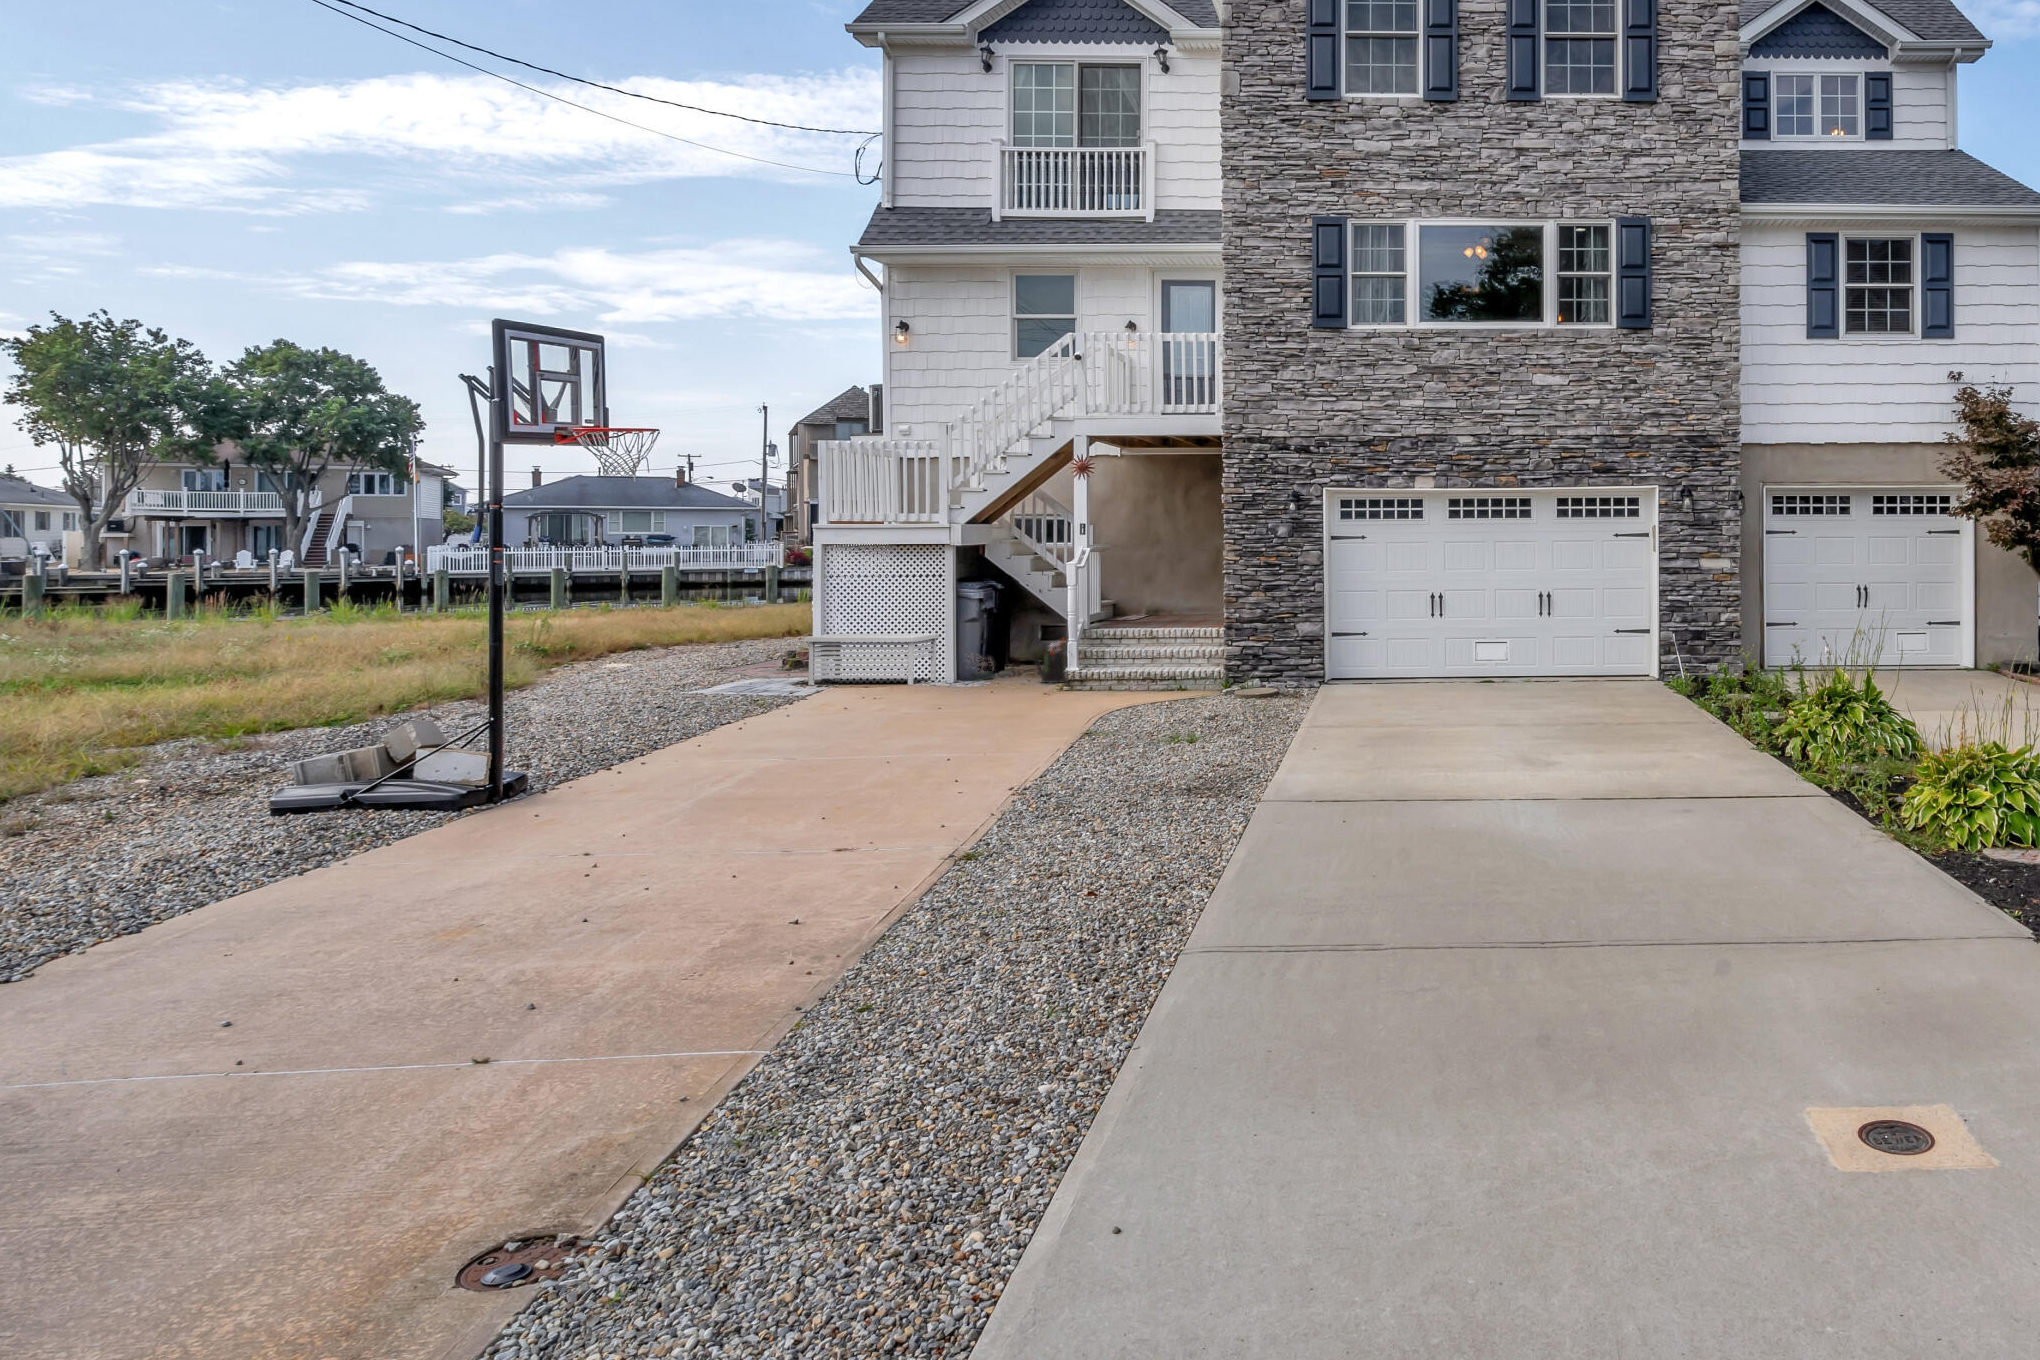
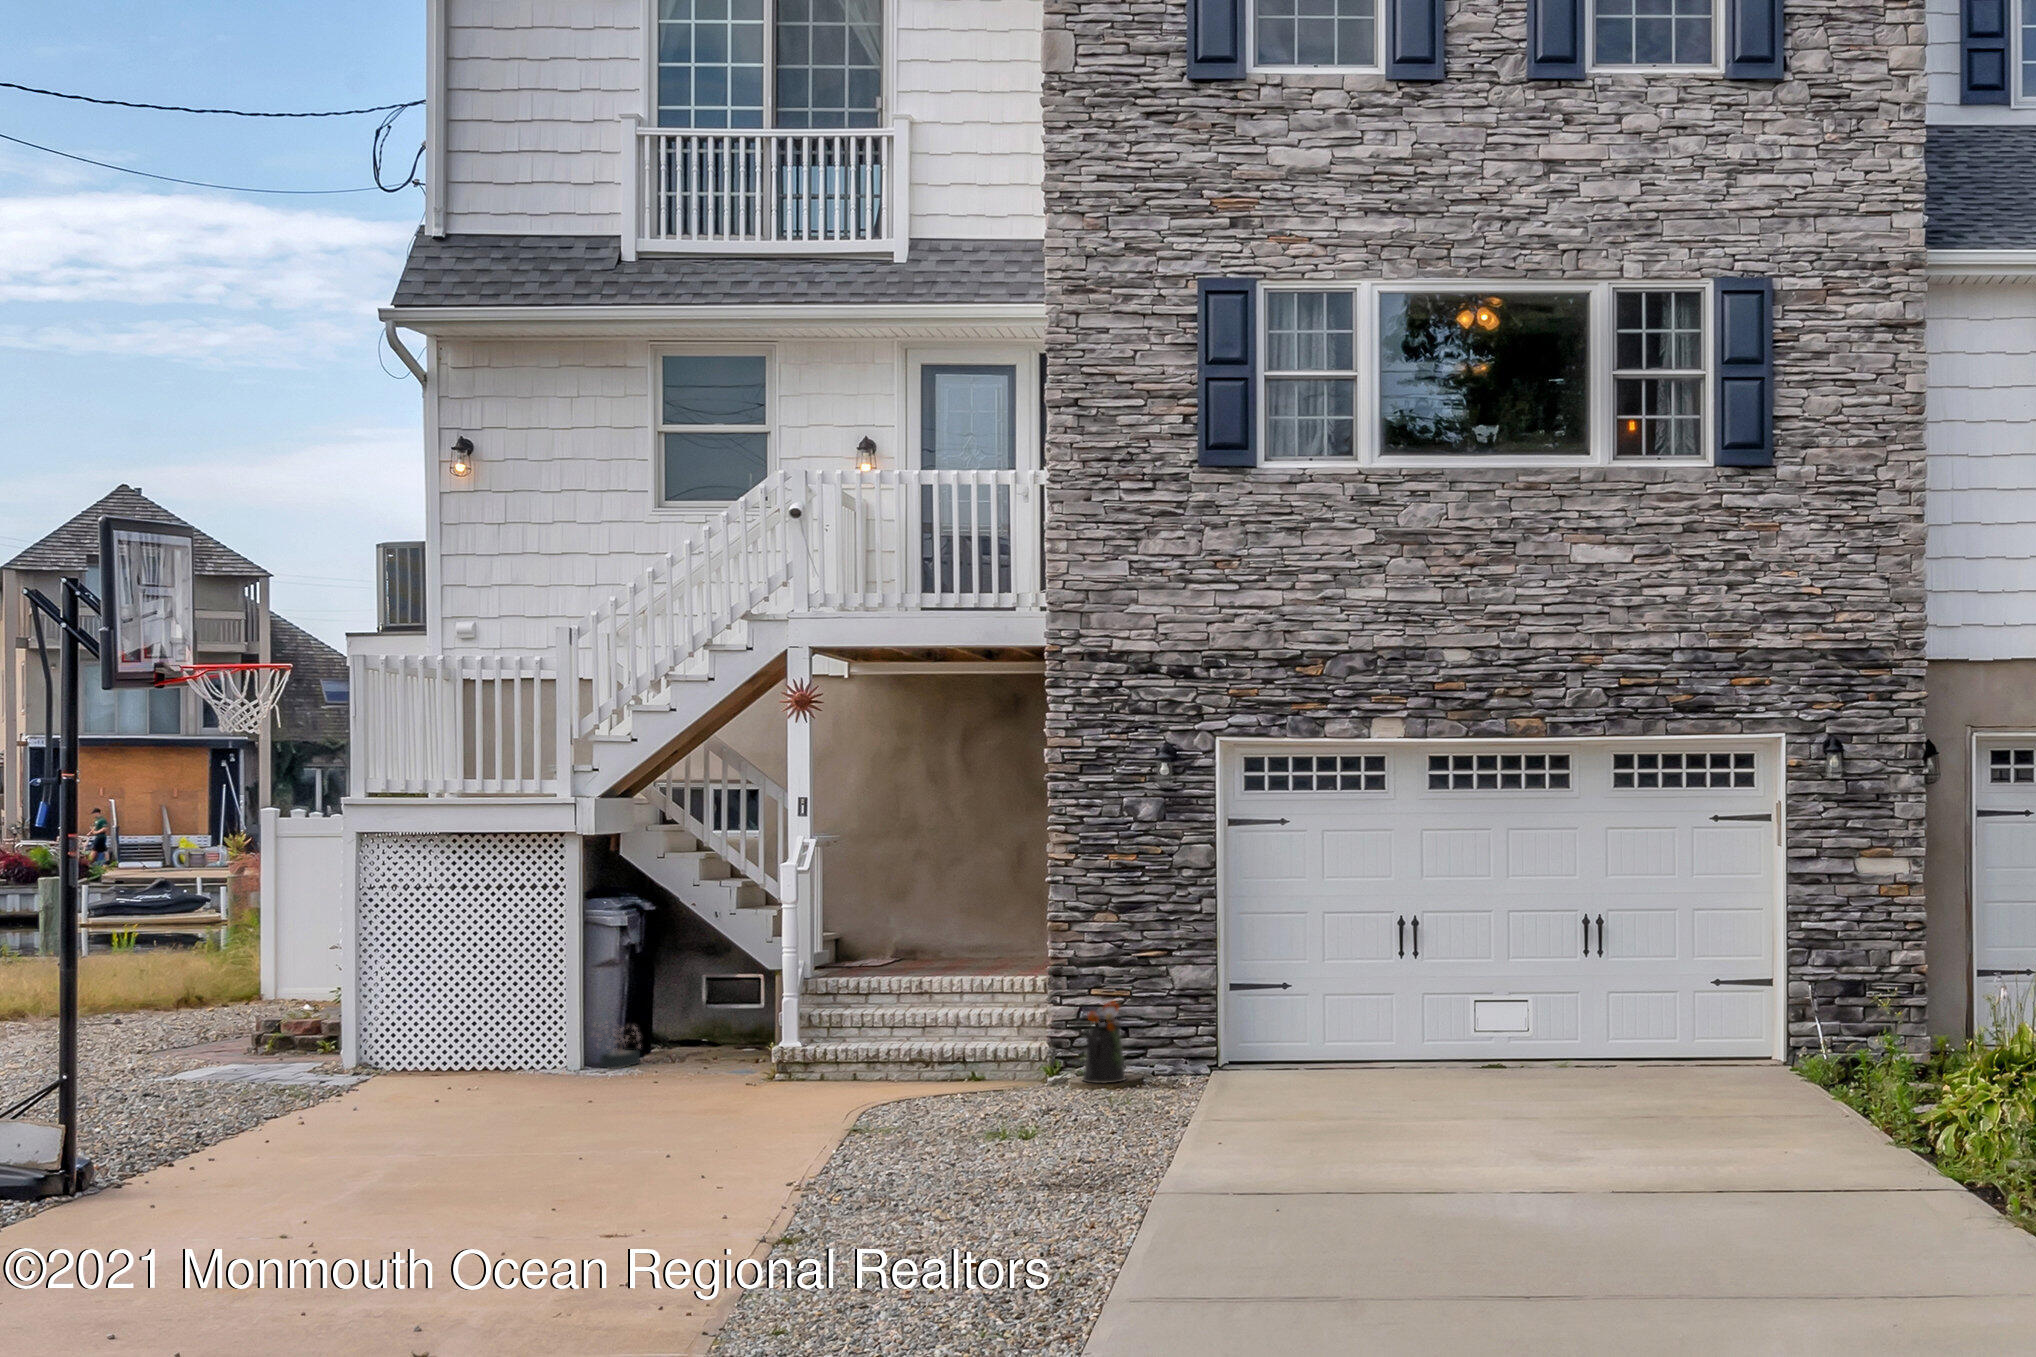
storage bench: present [804,634,939,685] -> none [326,985,549,1085]
watering can: present [1034,641,1067,683] -> present [1083,1001,1126,1083]

